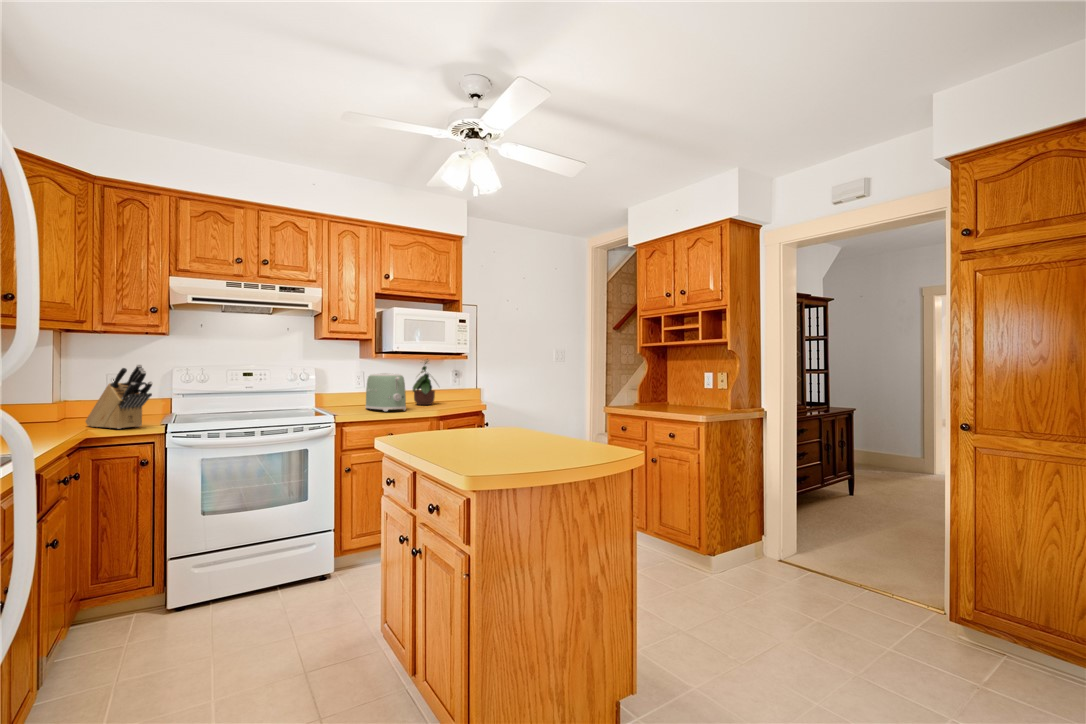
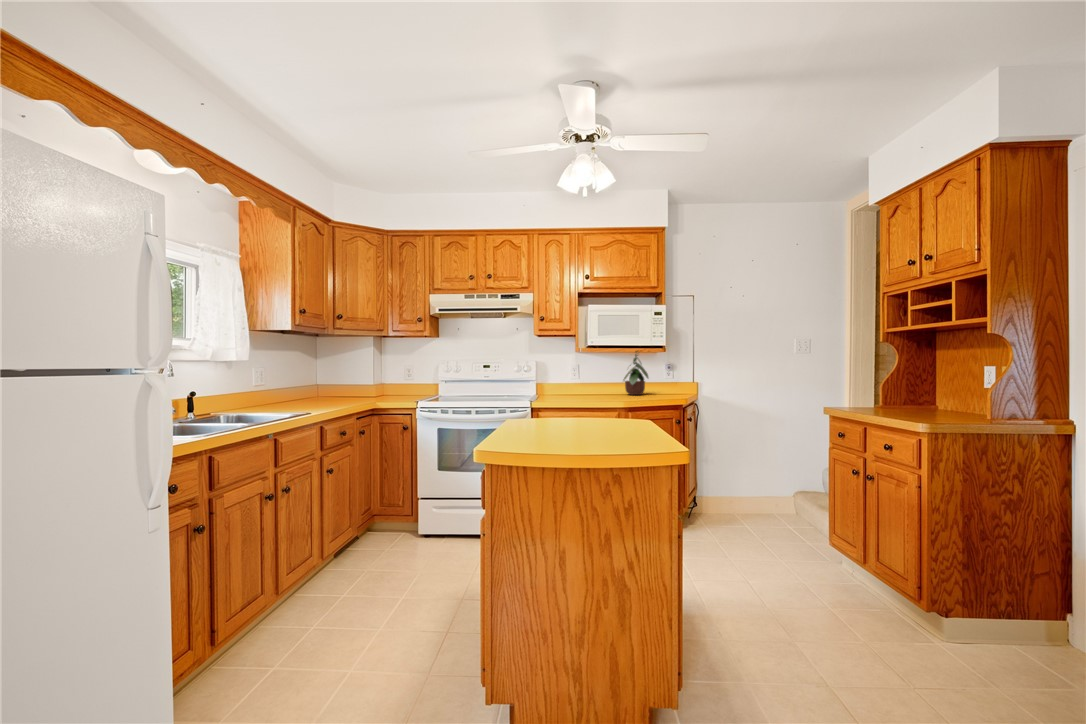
knife block: present [86,364,152,429] -> none [383,359,408,403]
toaster: present [365,373,406,411] -> none [575,366,605,399]

